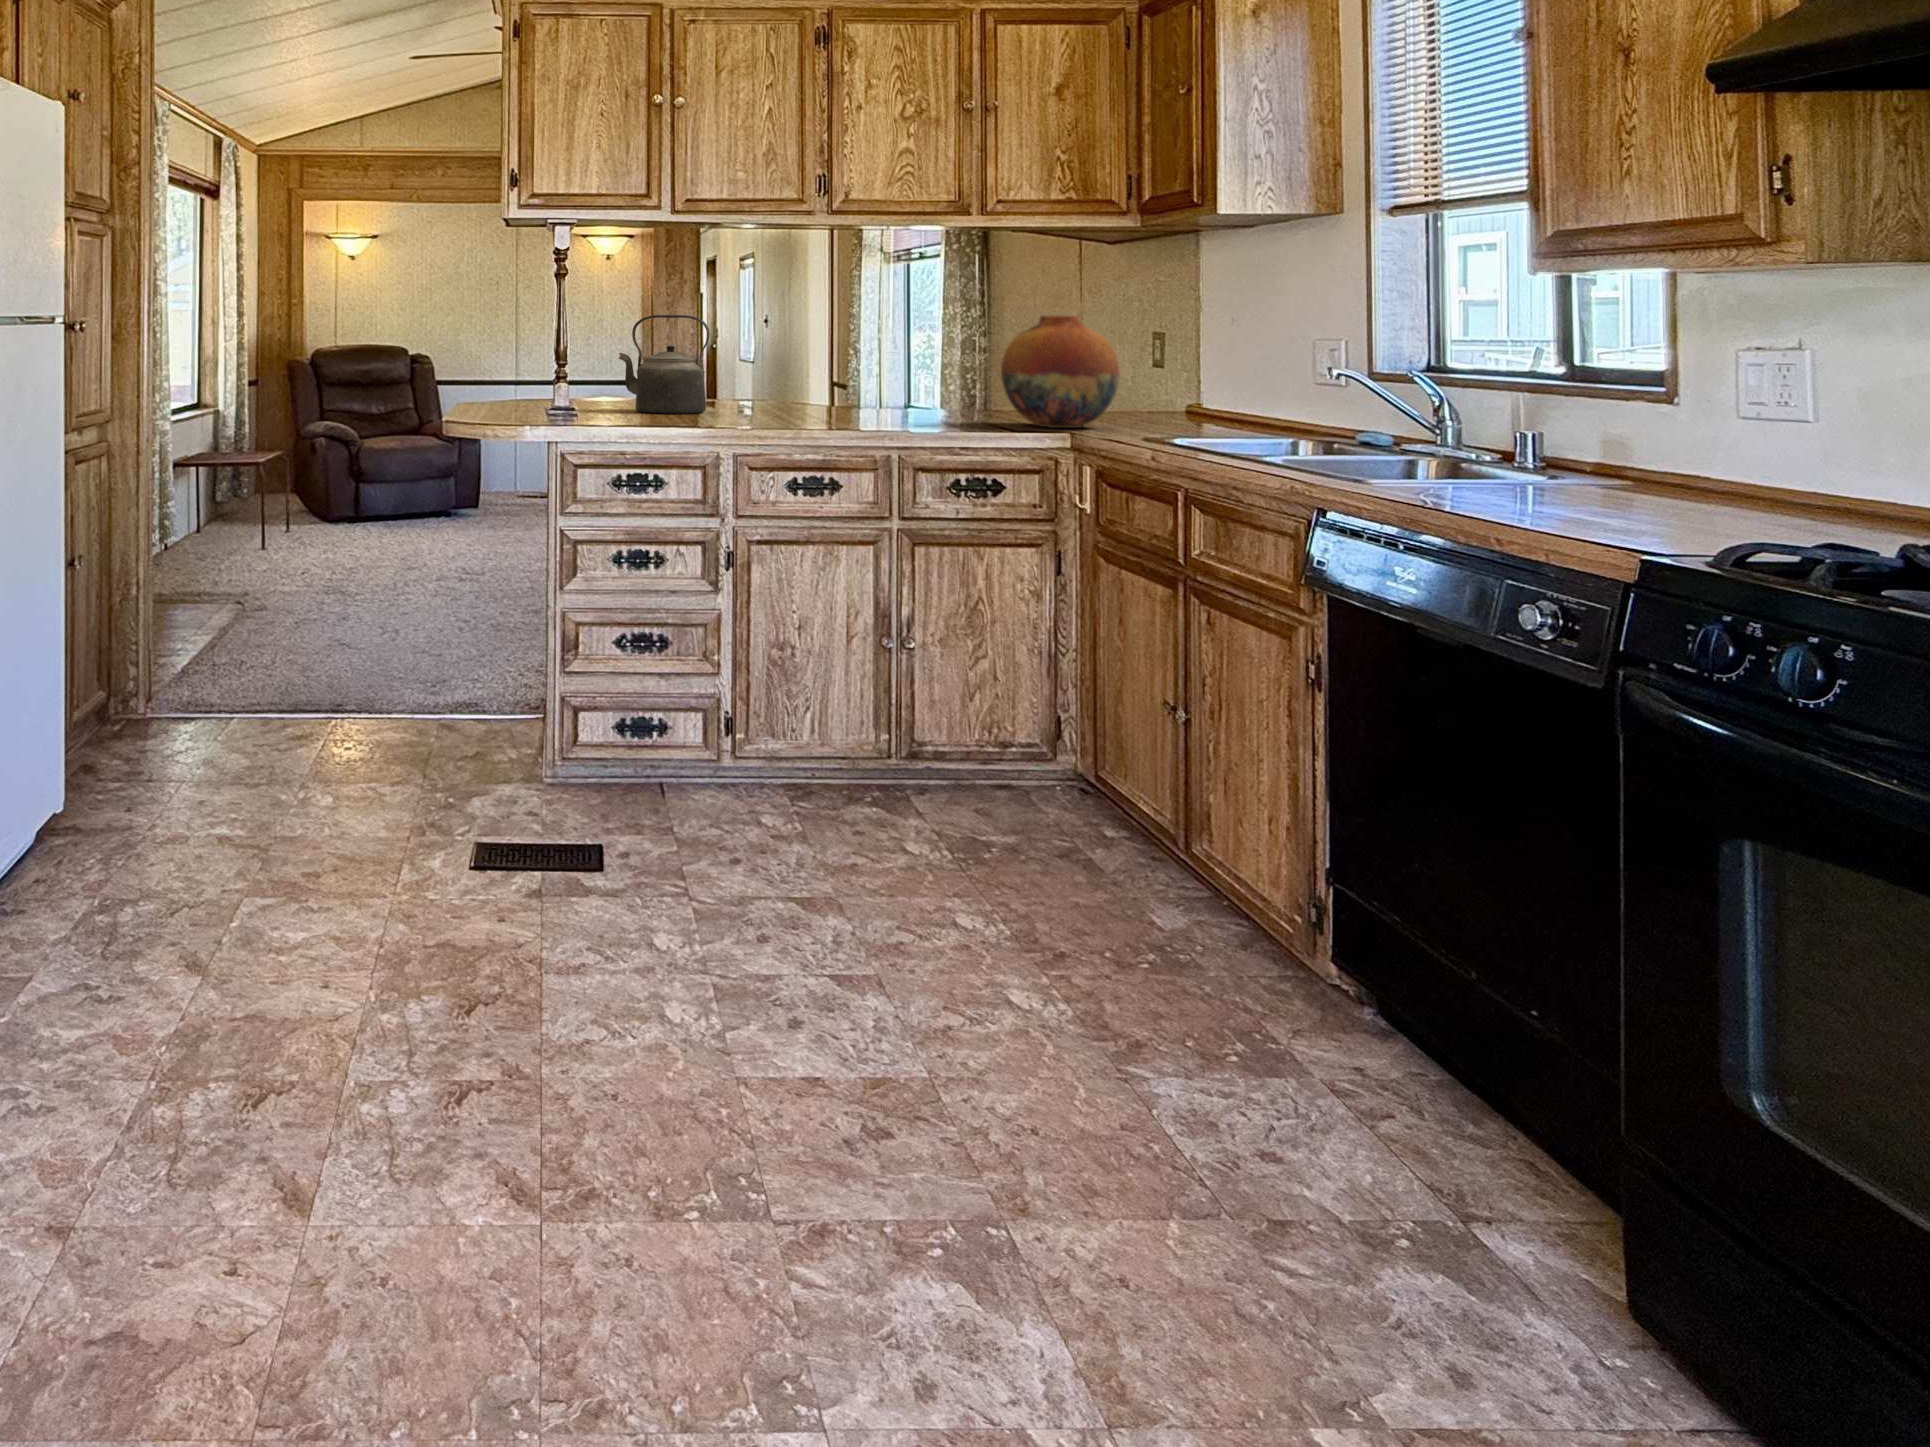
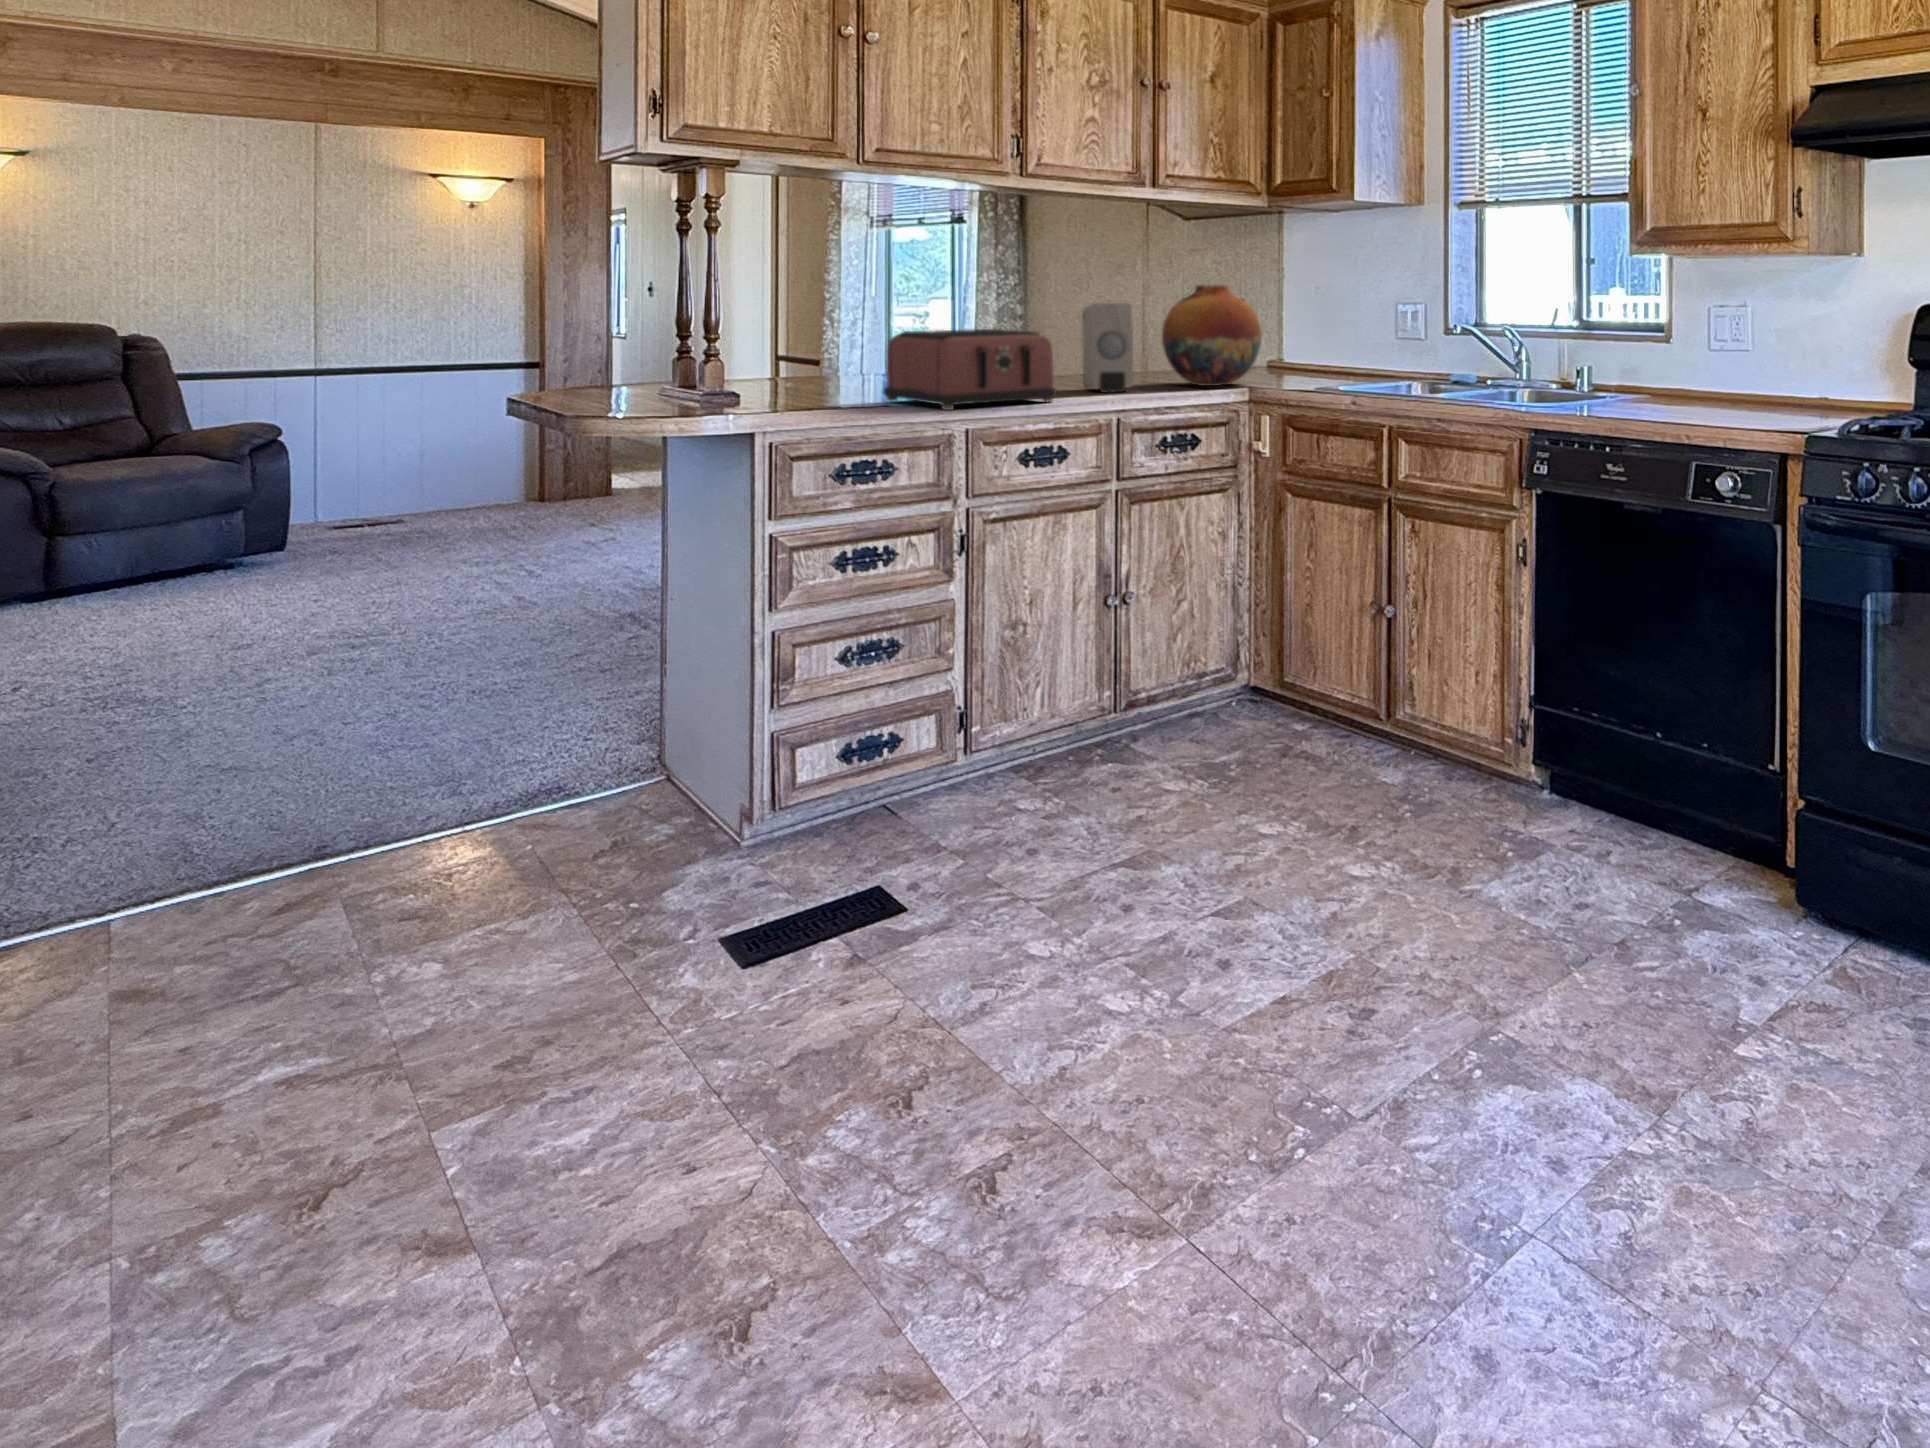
kettle: present [619,315,710,414] -> none [734,284,849,395]
soap dispenser: none [902,334,952,428] -> present [1082,303,1133,393]
toaster: none [698,358,836,432] -> present [883,329,1056,410]

